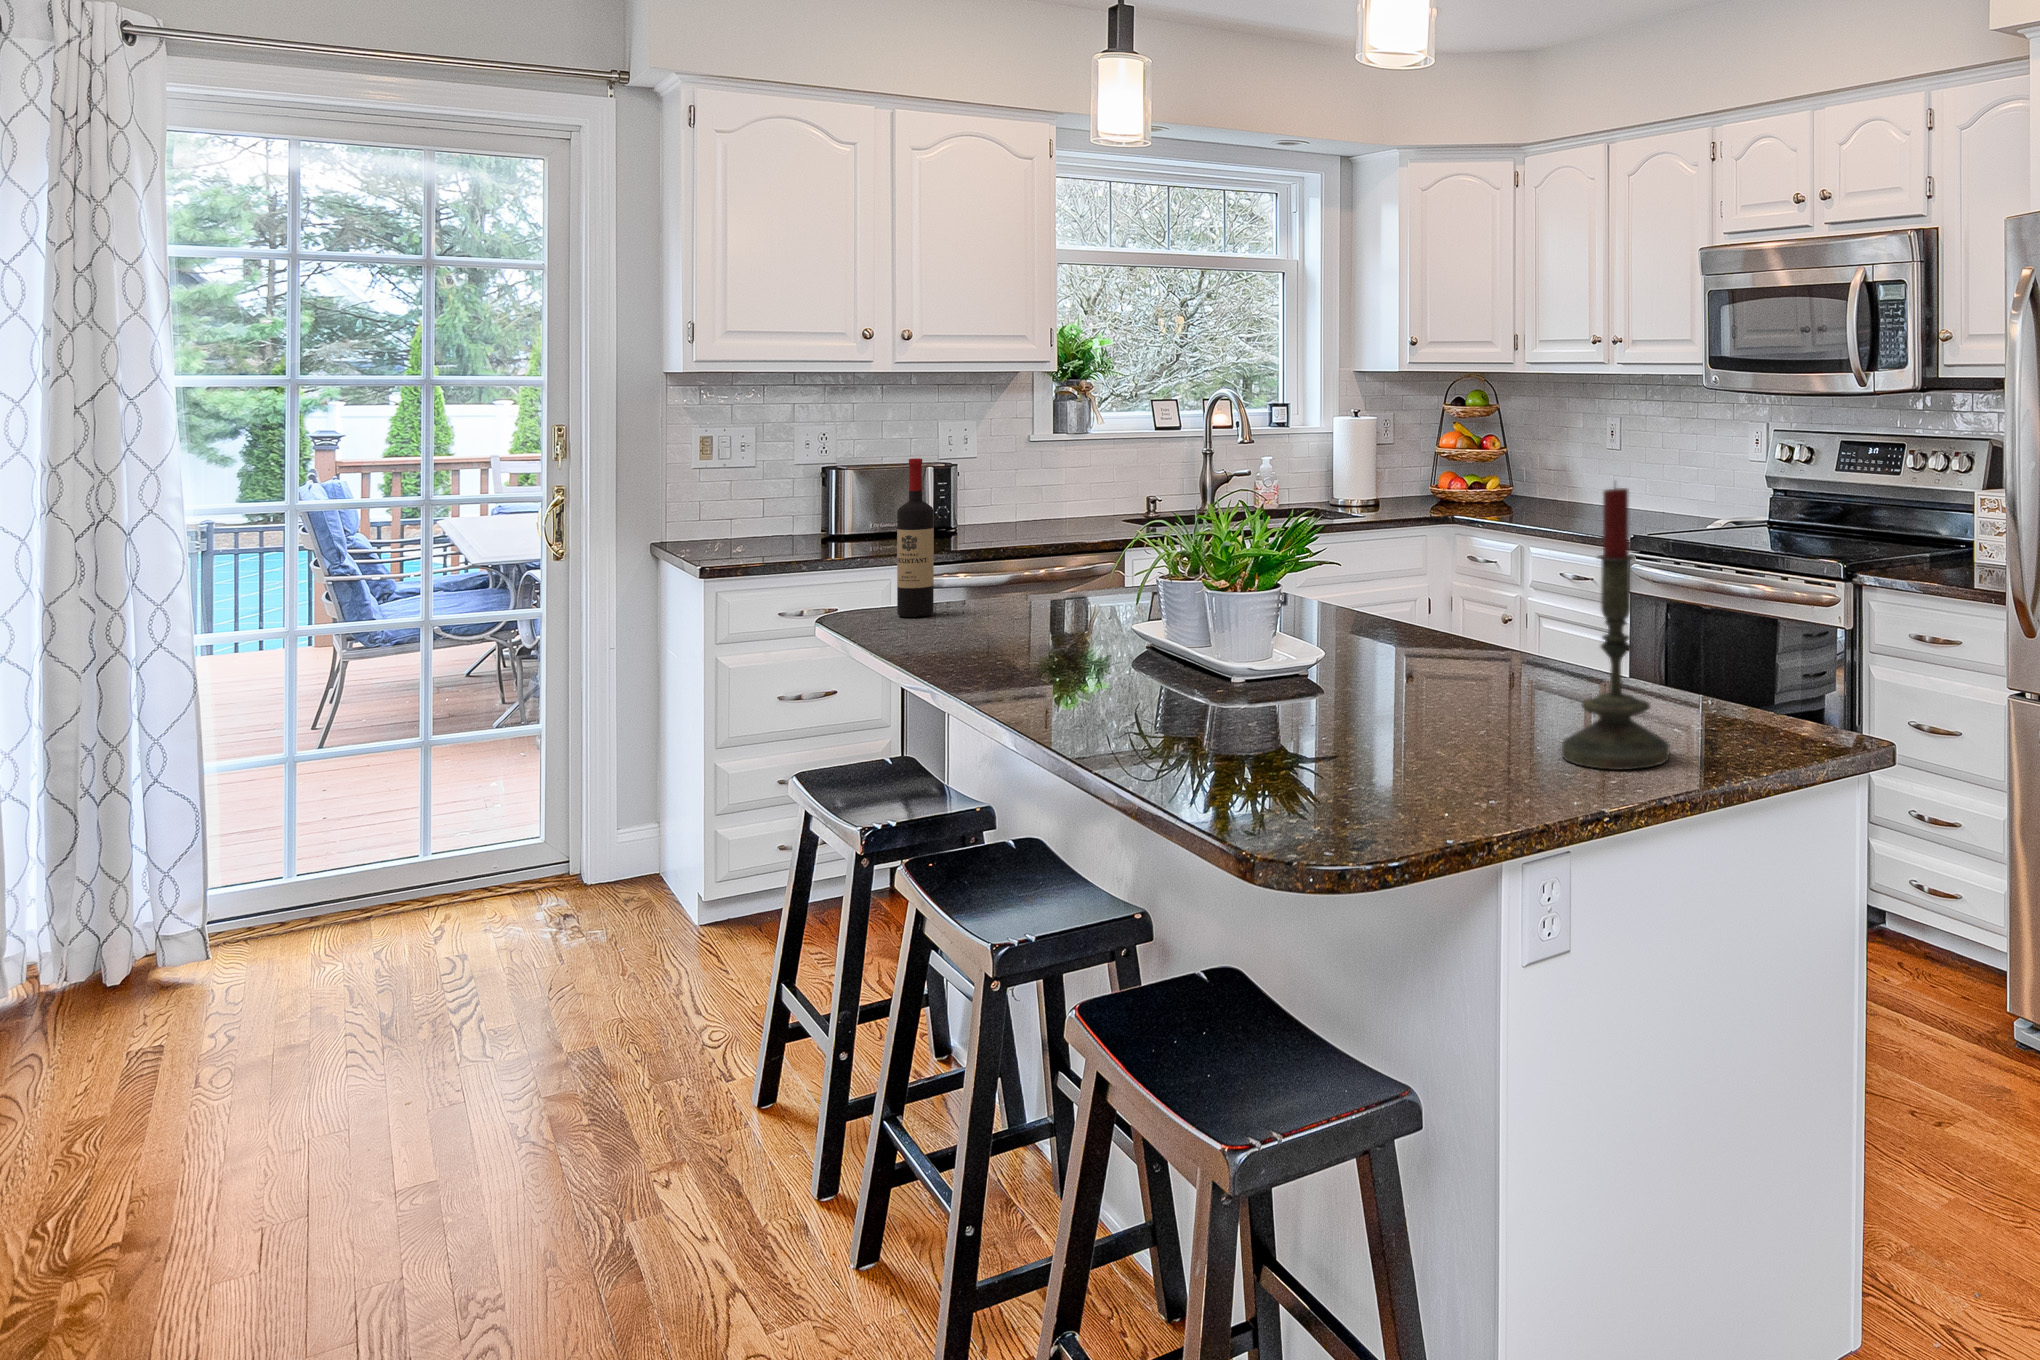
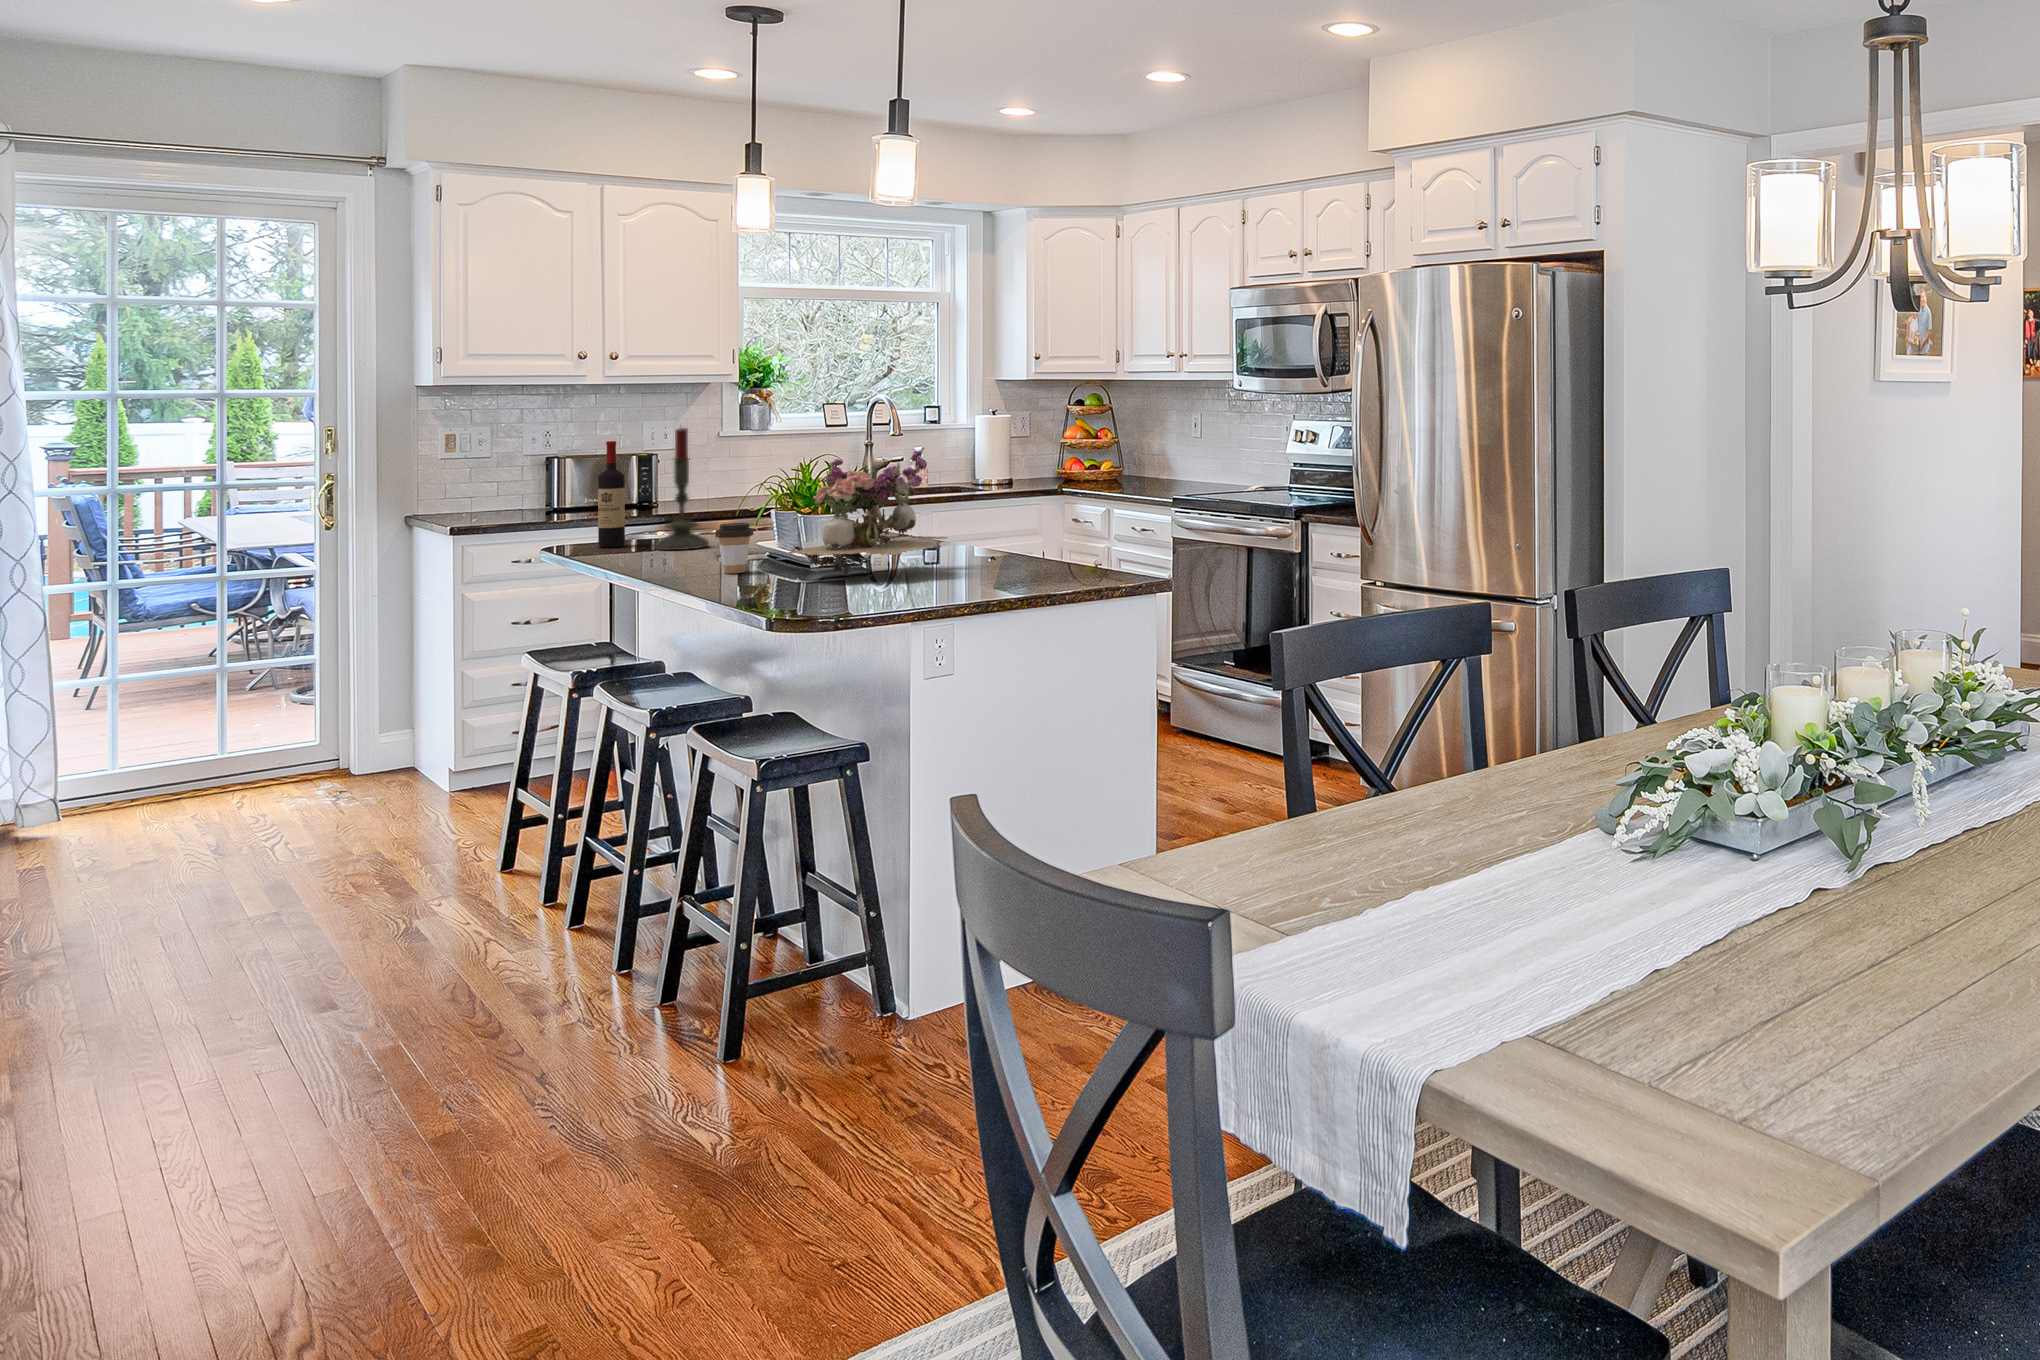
flower arrangement: none [1212,482,1464,703] -> present [786,447,948,576]
candle: present [1562,487,1670,770] -> present [654,428,709,550]
coffee cup: none [1089,603,1146,688] -> present [715,523,753,574]

